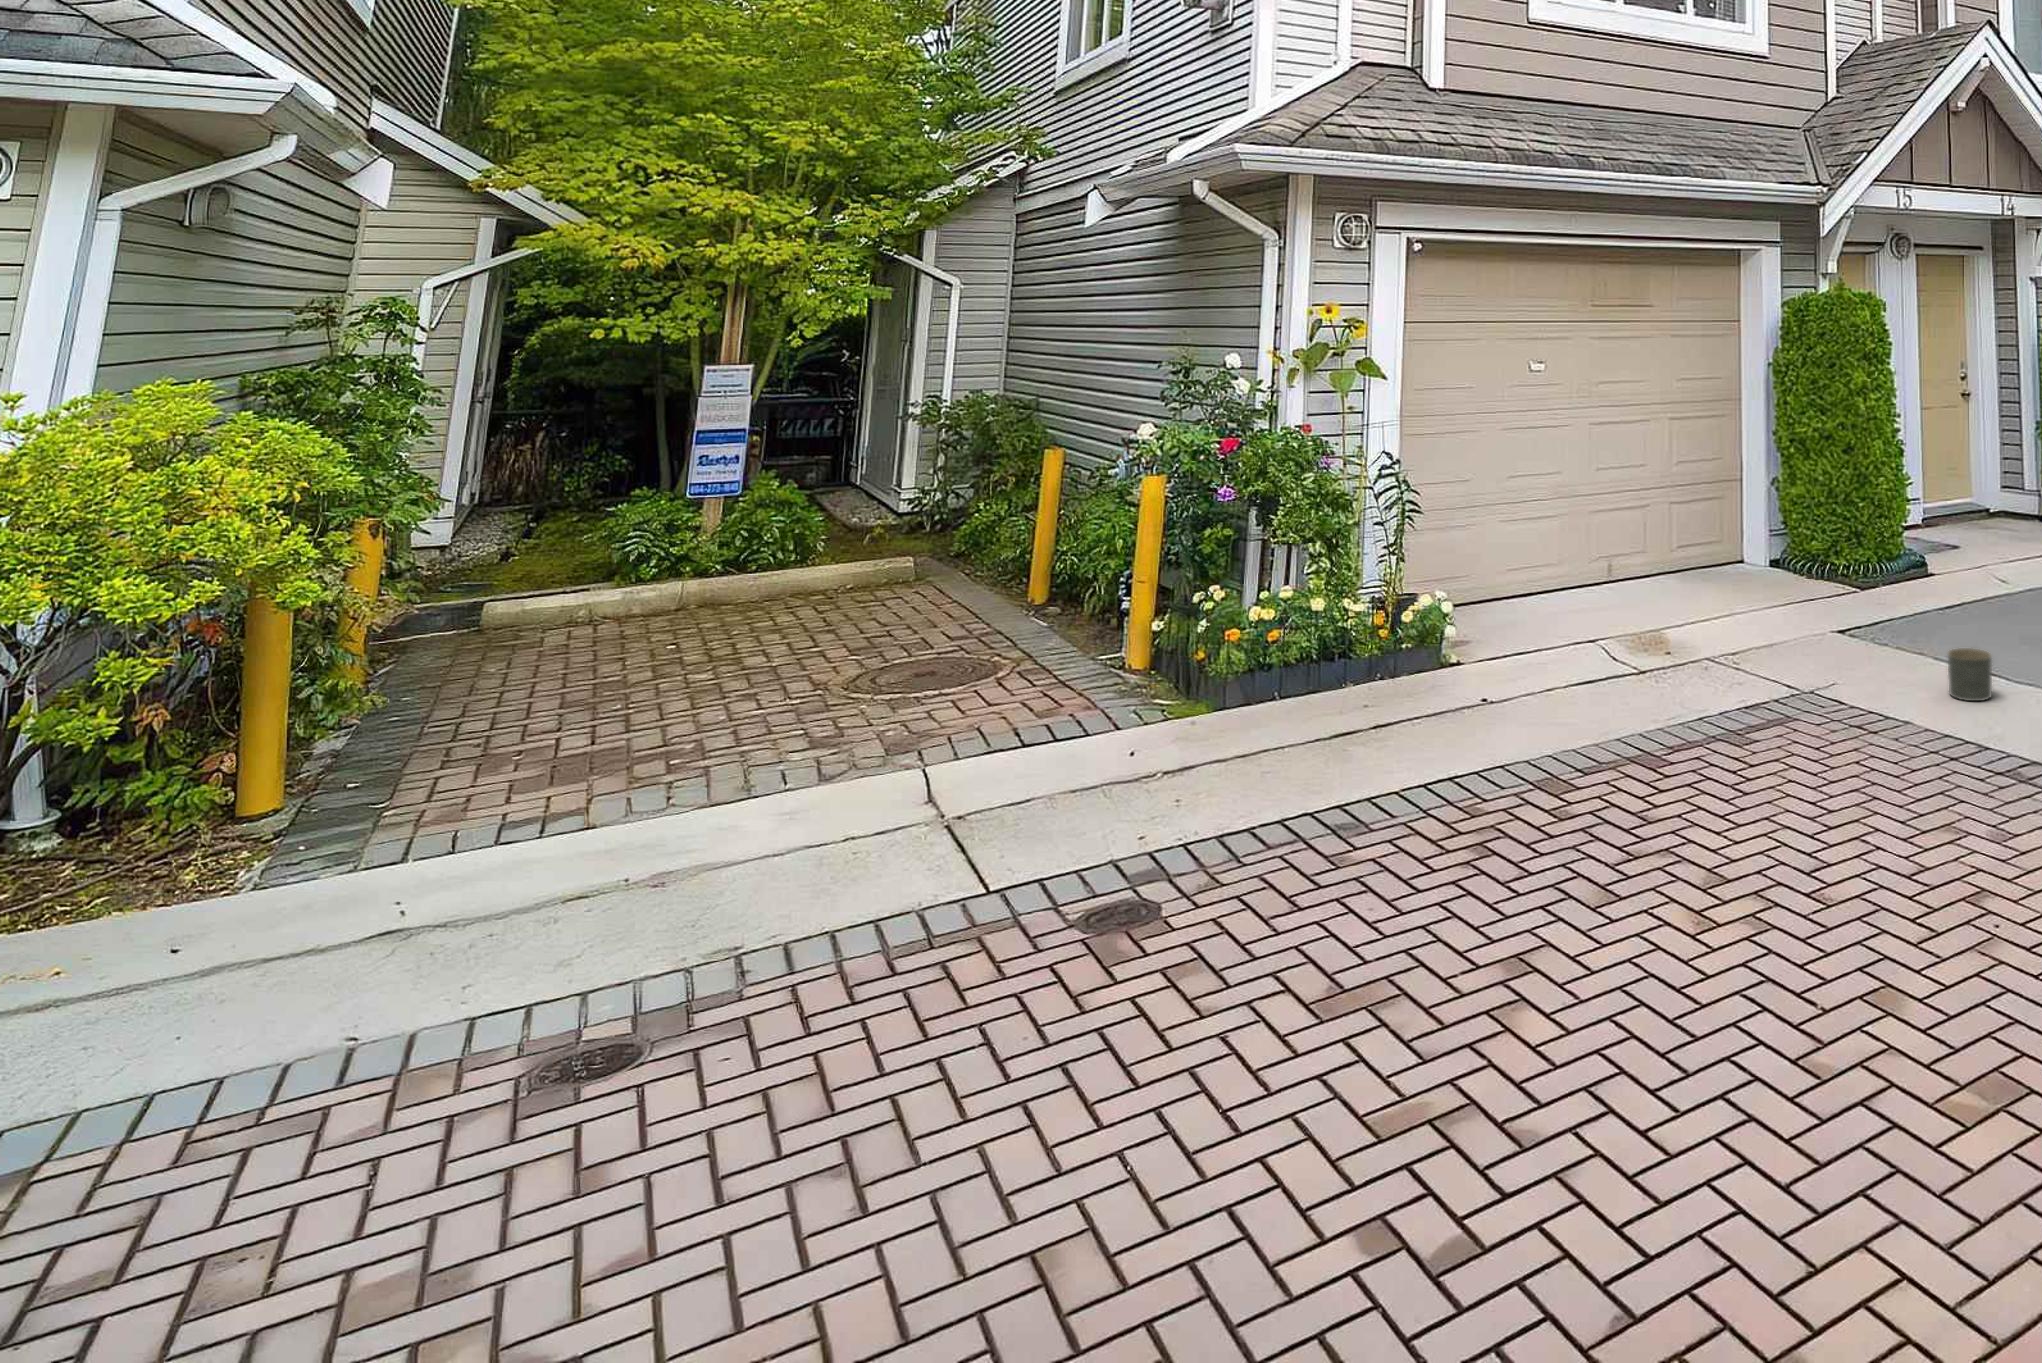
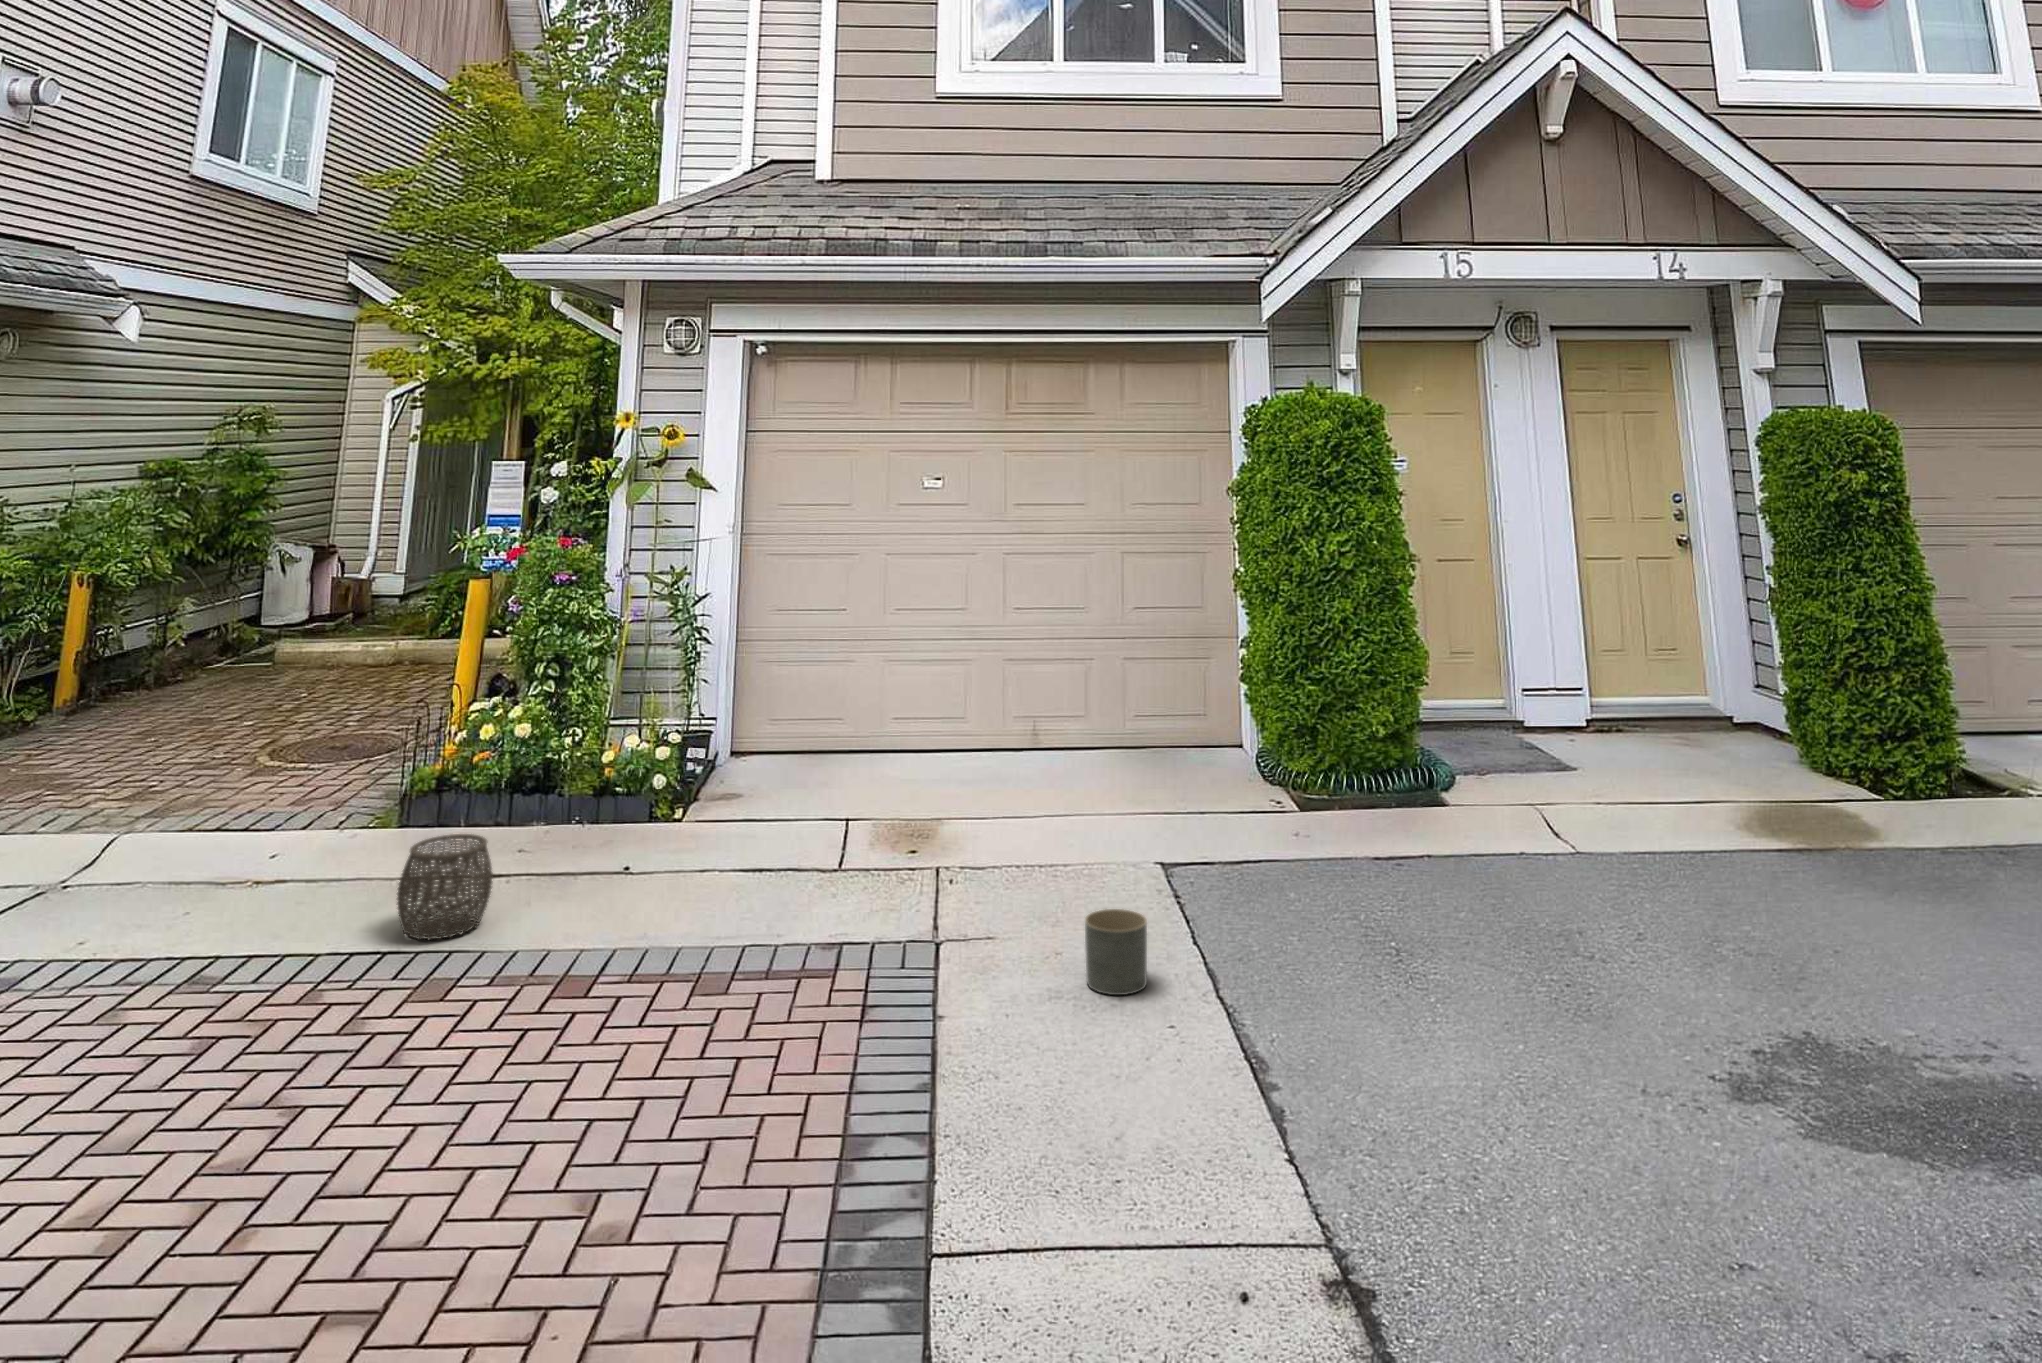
woven basket: none [1416,684,1499,777] -> present [397,834,493,940]

